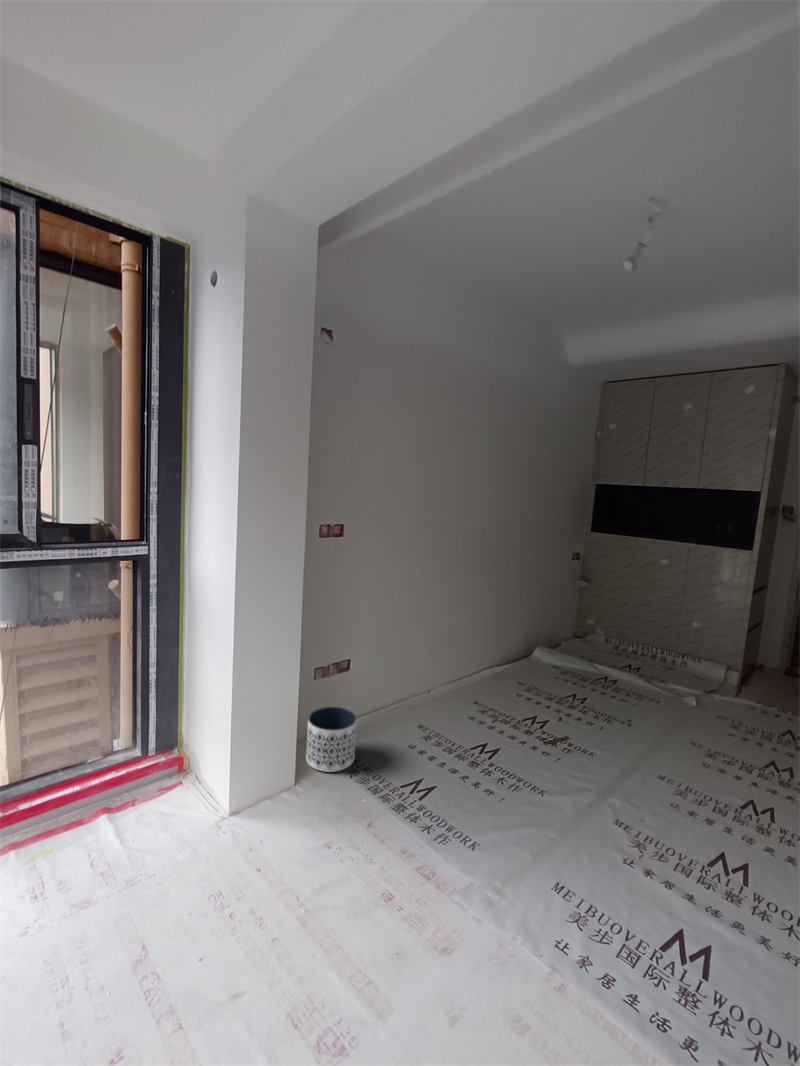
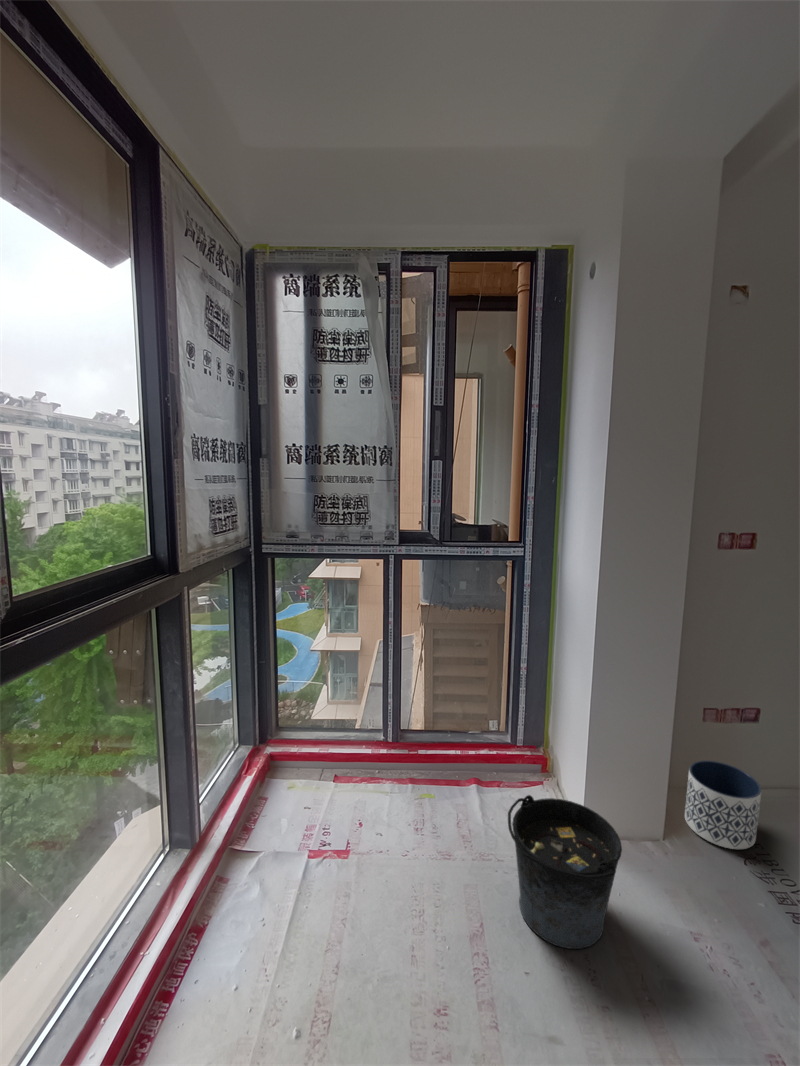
bucket: none [162,782,274,924] -> present [508,795,622,949]

